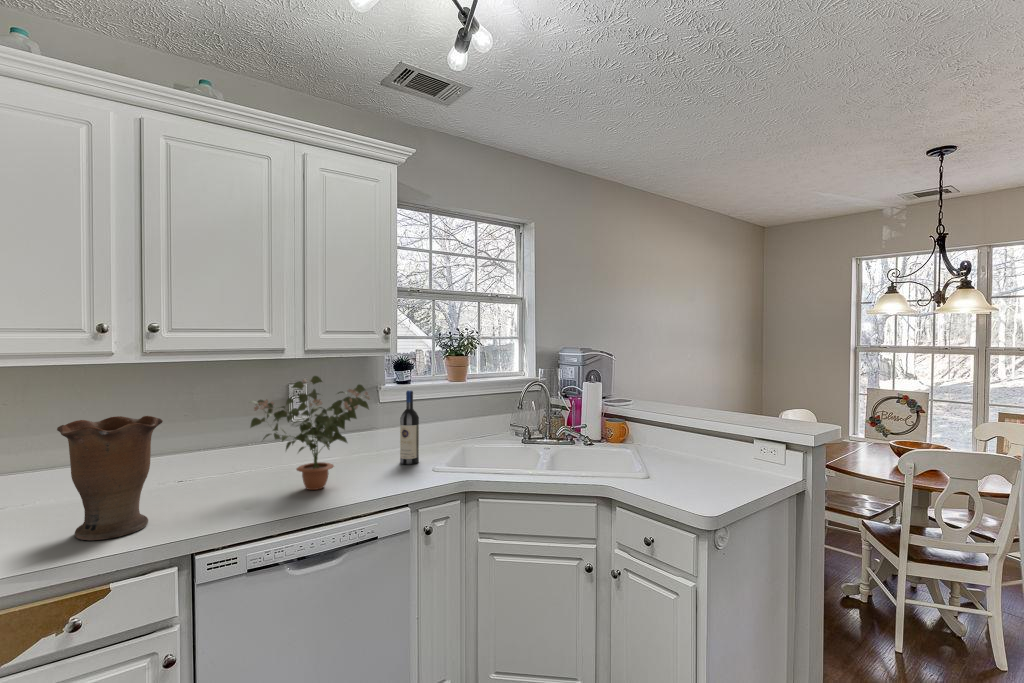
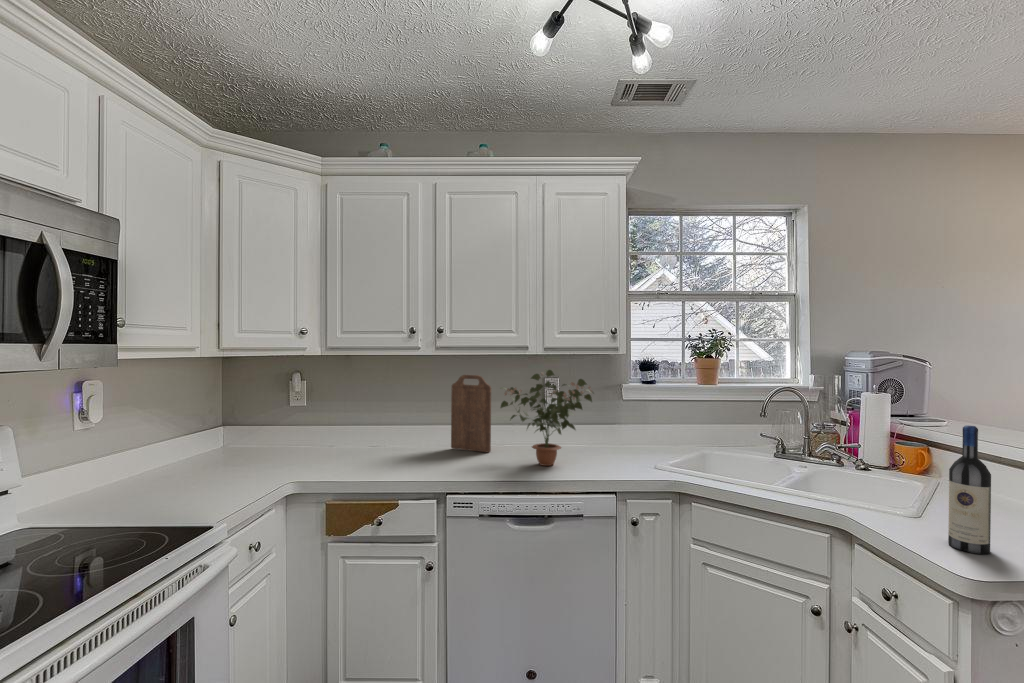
cutting board: none [162,388,228,490] -> present [451,375,491,452]
wine bottle: present [400,390,419,464] -> present [948,425,991,554]
vase: present [57,416,163,540] -> none [381,391,439,472]

